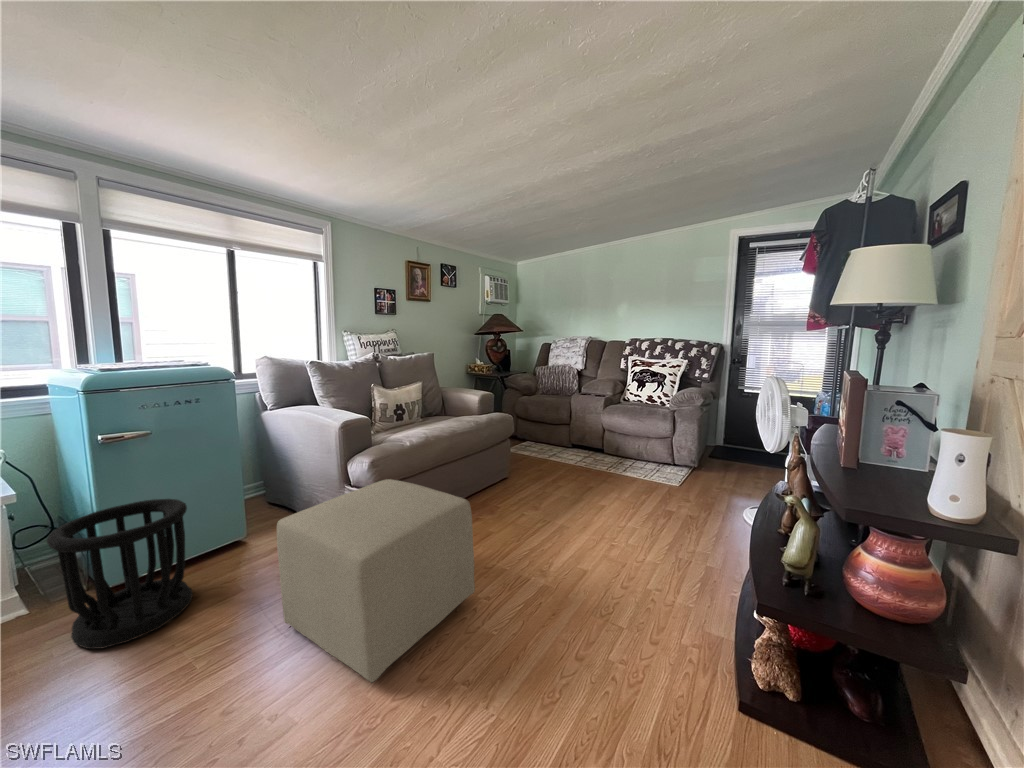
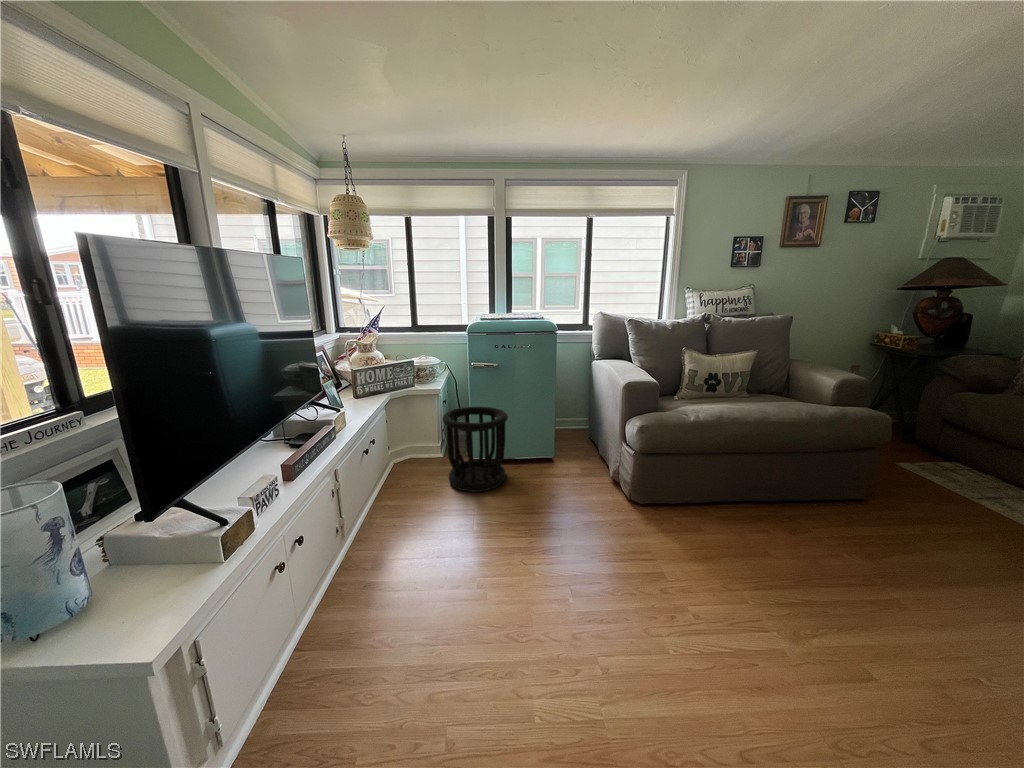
ottoman: present [277,479,475,682] -> none [531,447,698,611]

